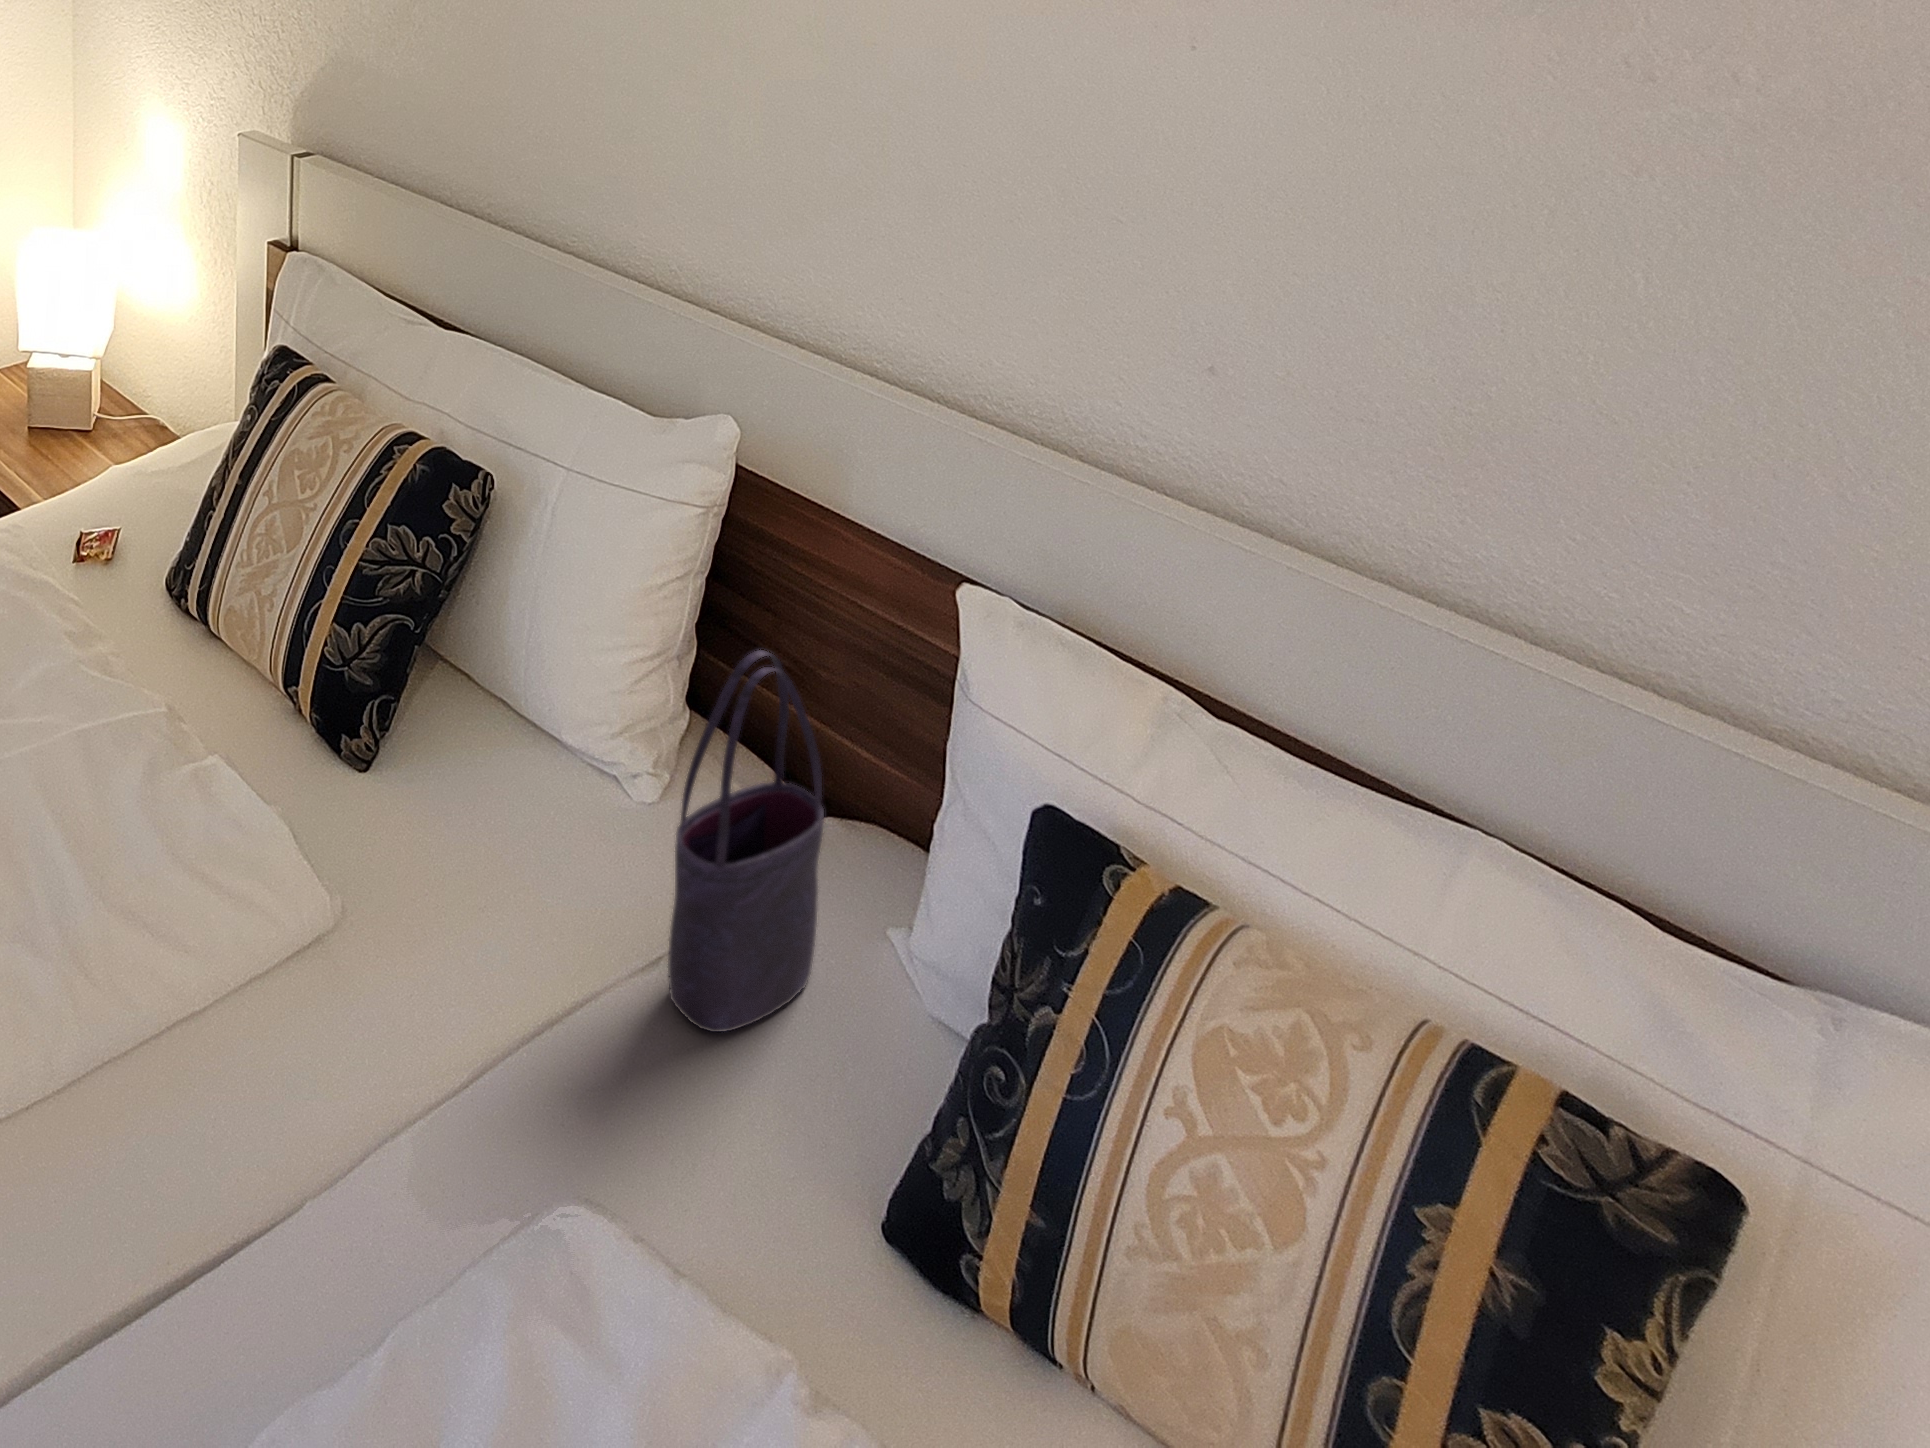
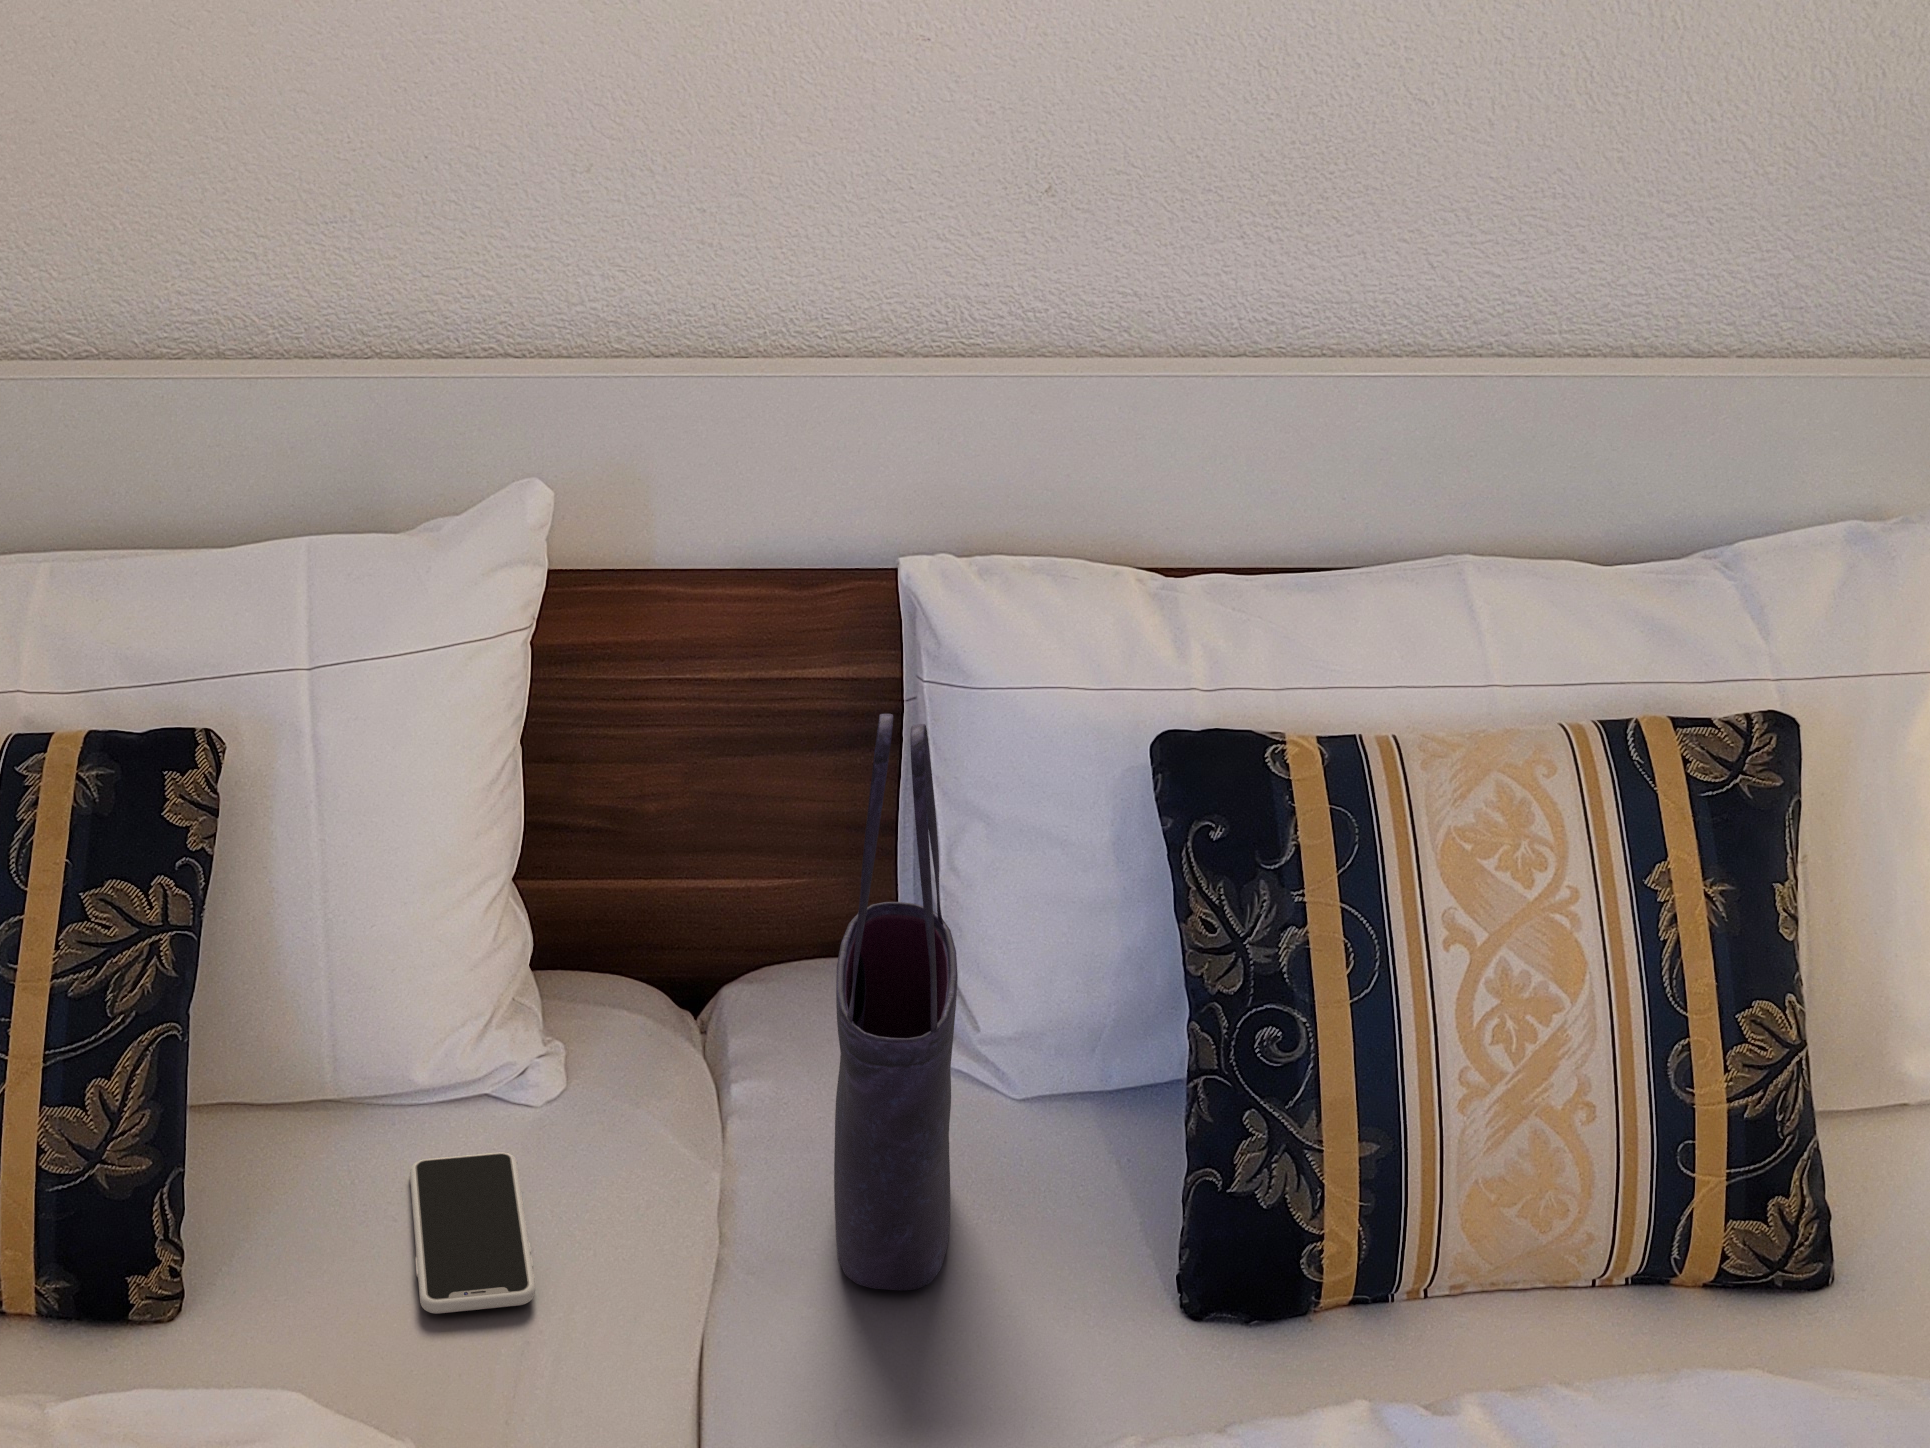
smartphone: none [455,771,582,870] -> present [410,1152,535,1314]

